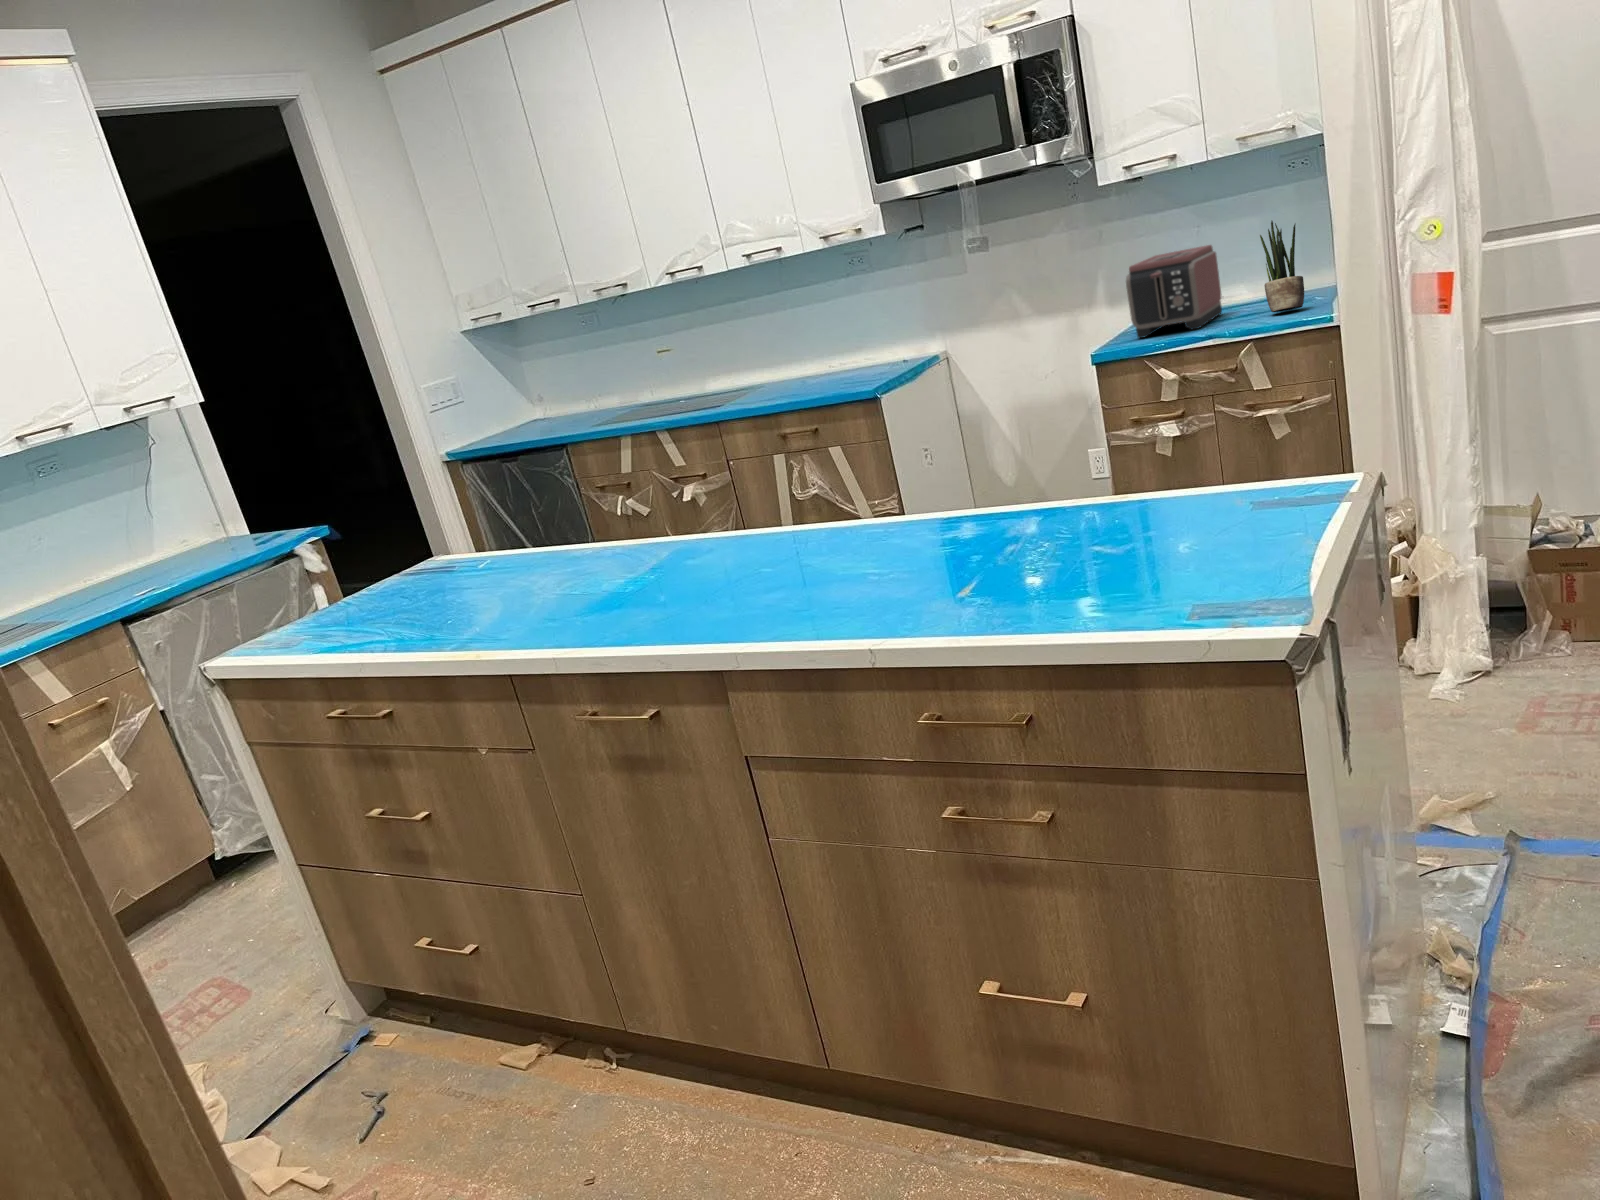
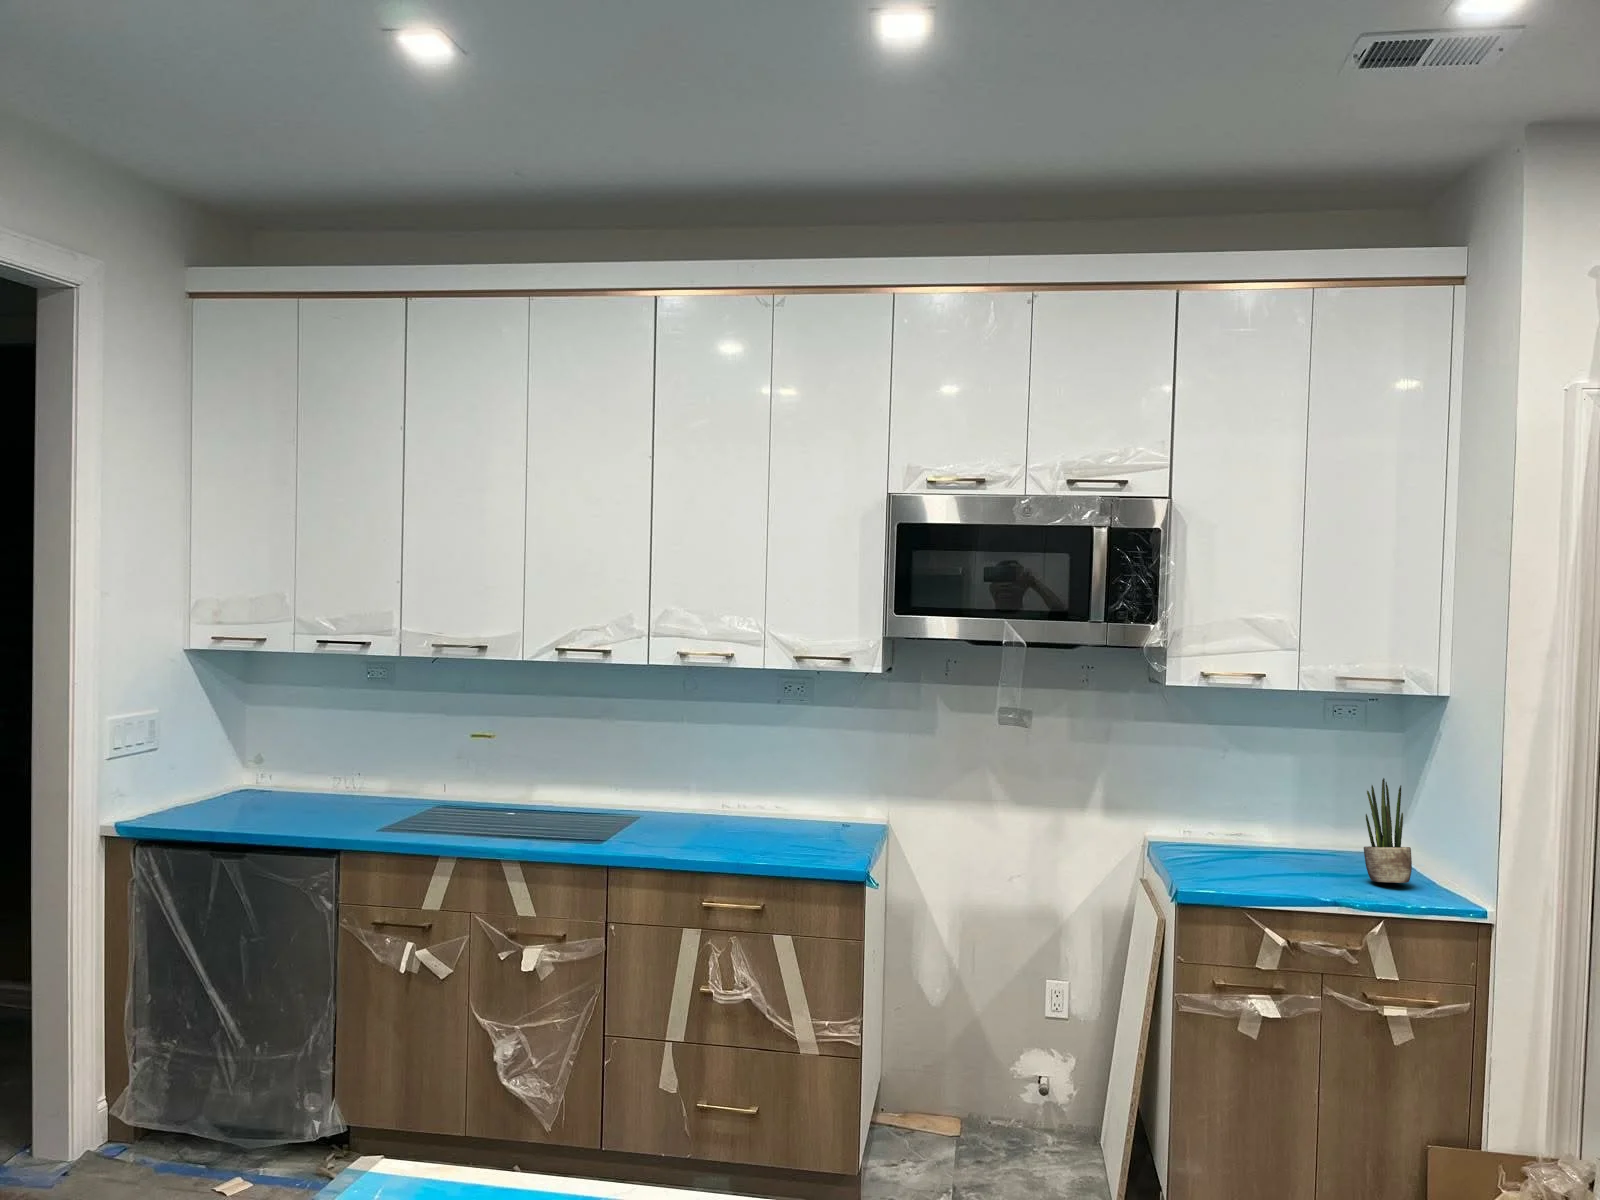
toaster: present [1126,245,1222,338] -> none [1190,773,1301,883]

